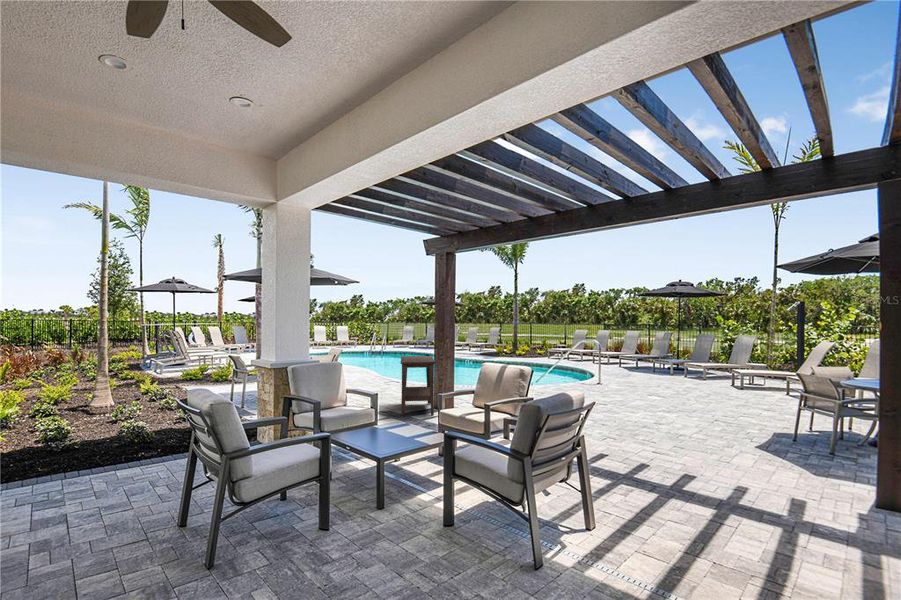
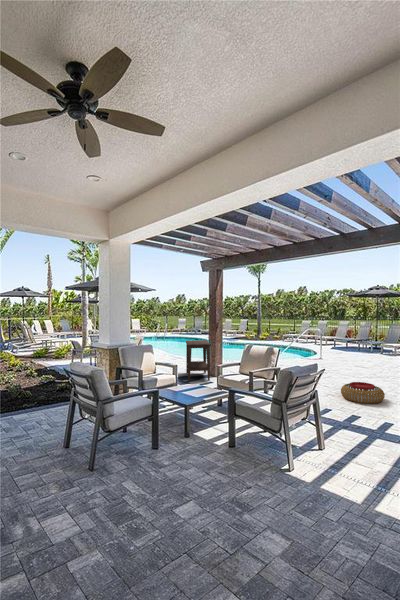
pouf: none [623,418,688,451] -> present [341,382,385,404]

